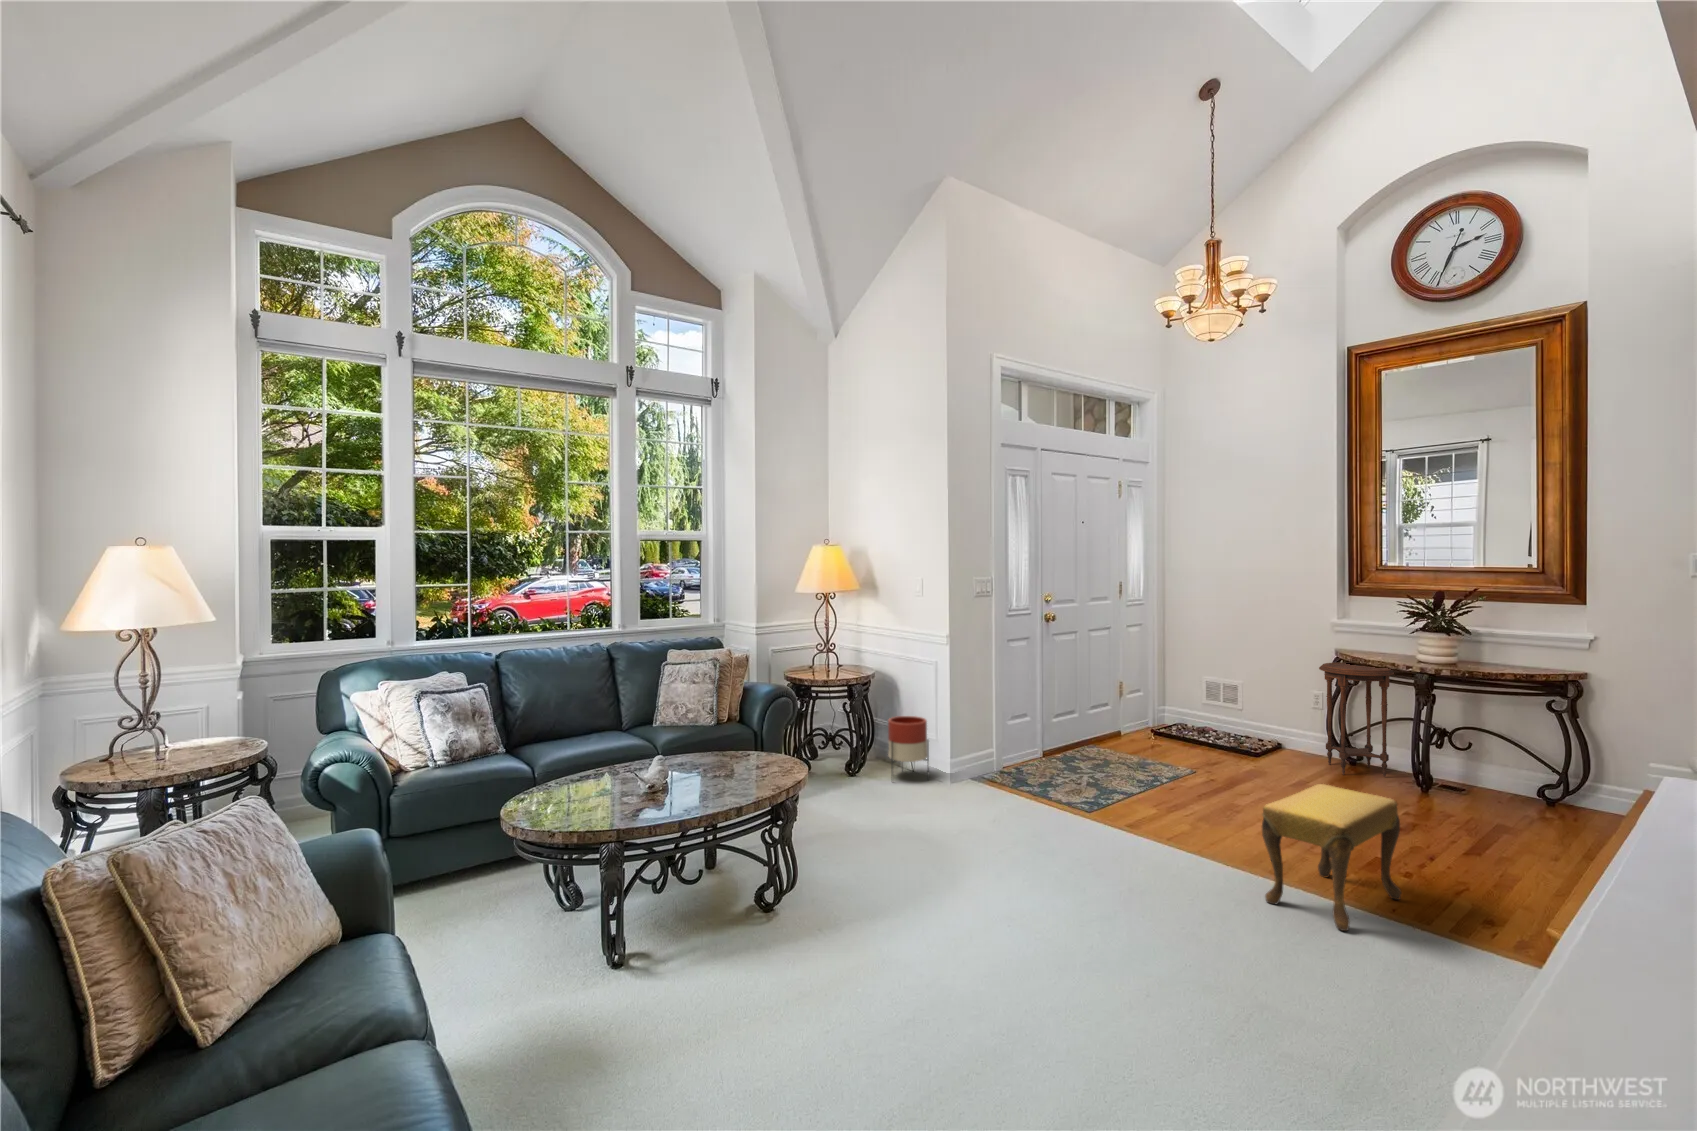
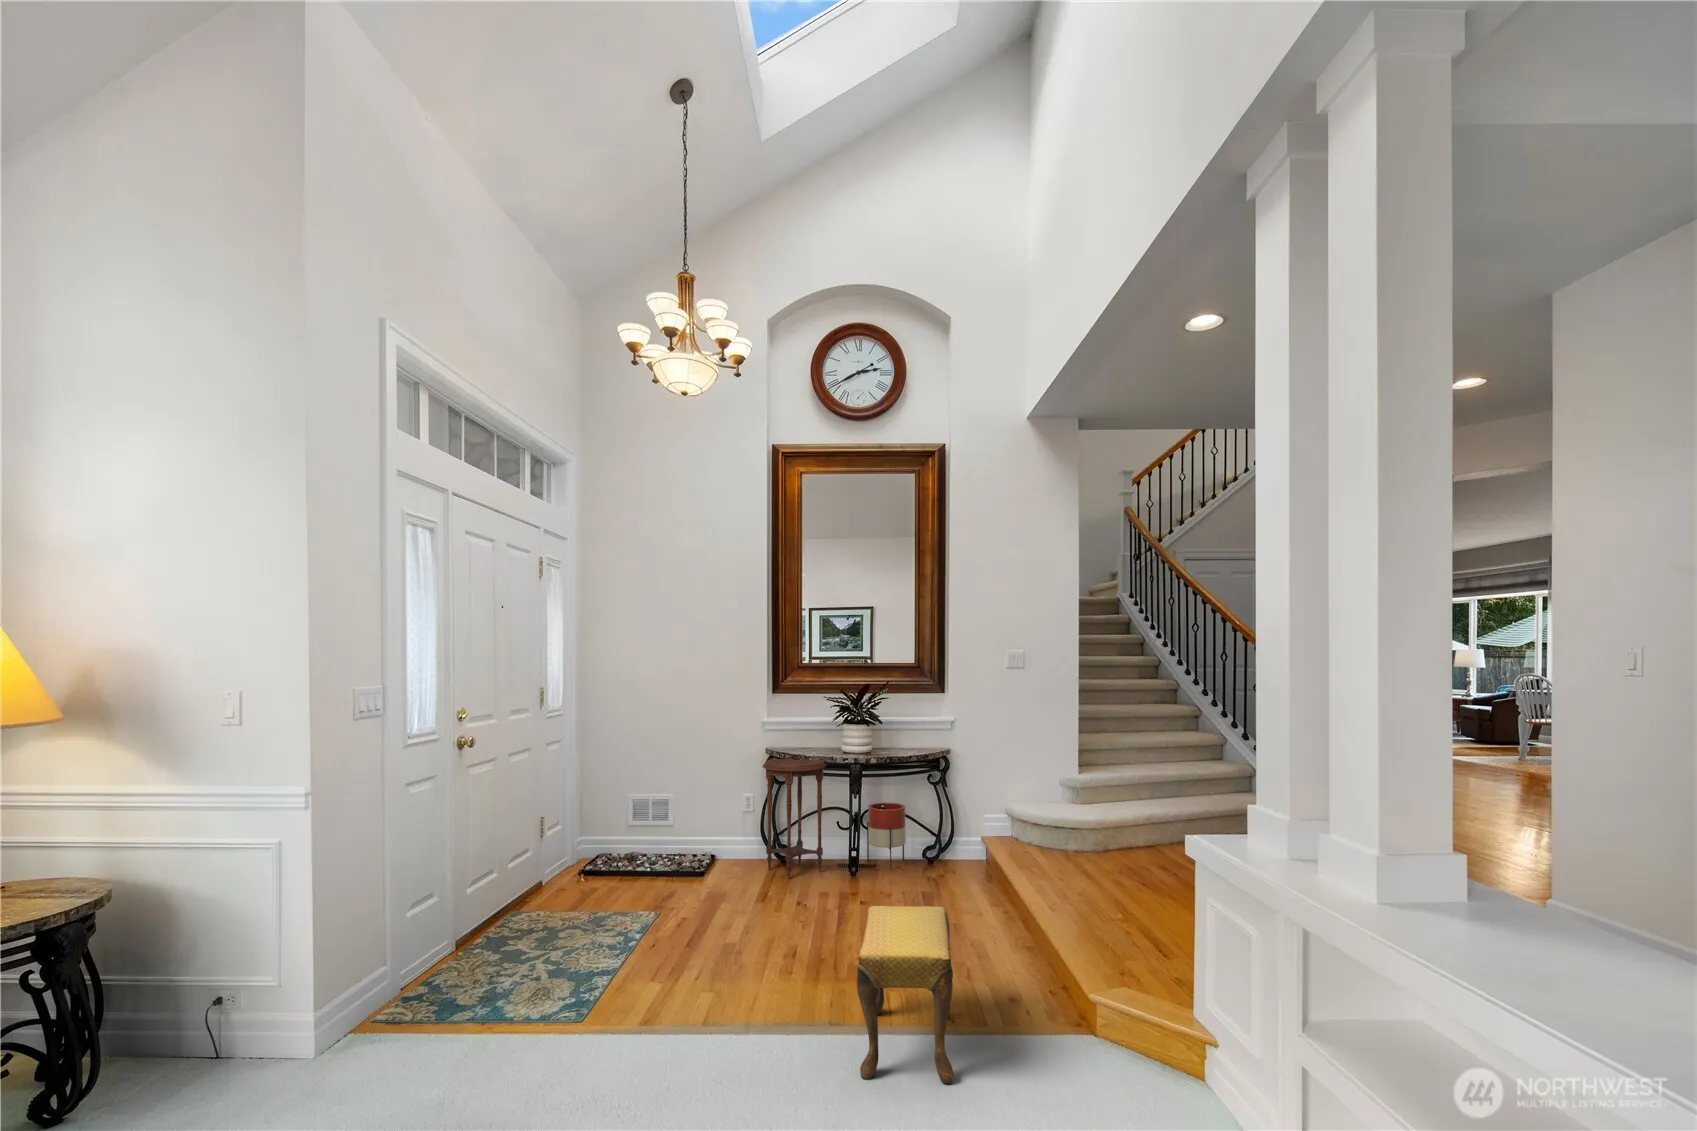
planter: present [888,716,929,763] -> present [867,803,906,870]

